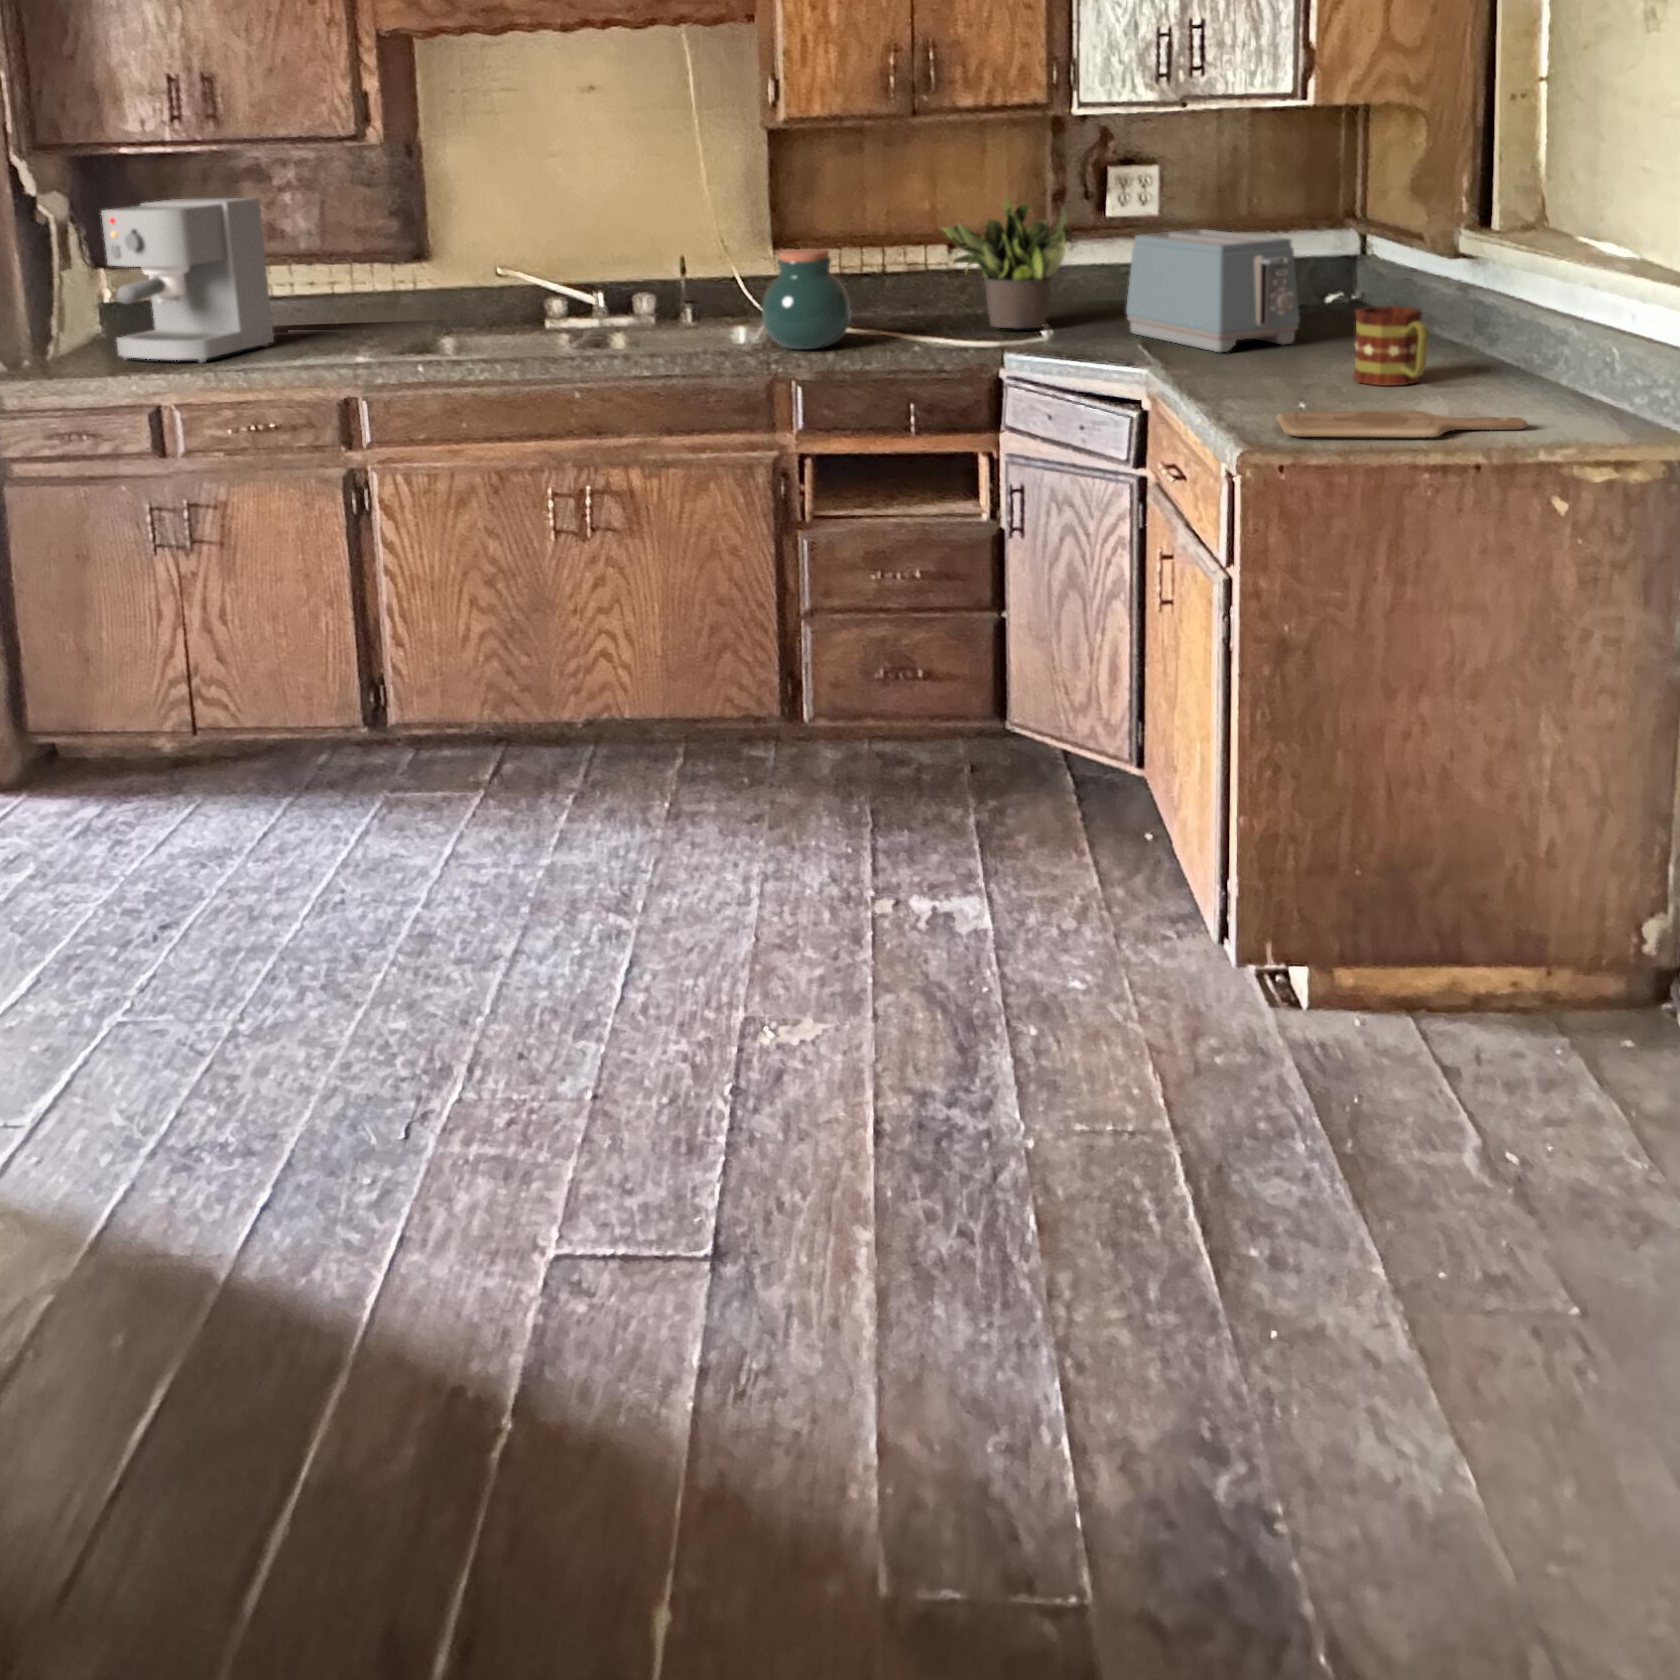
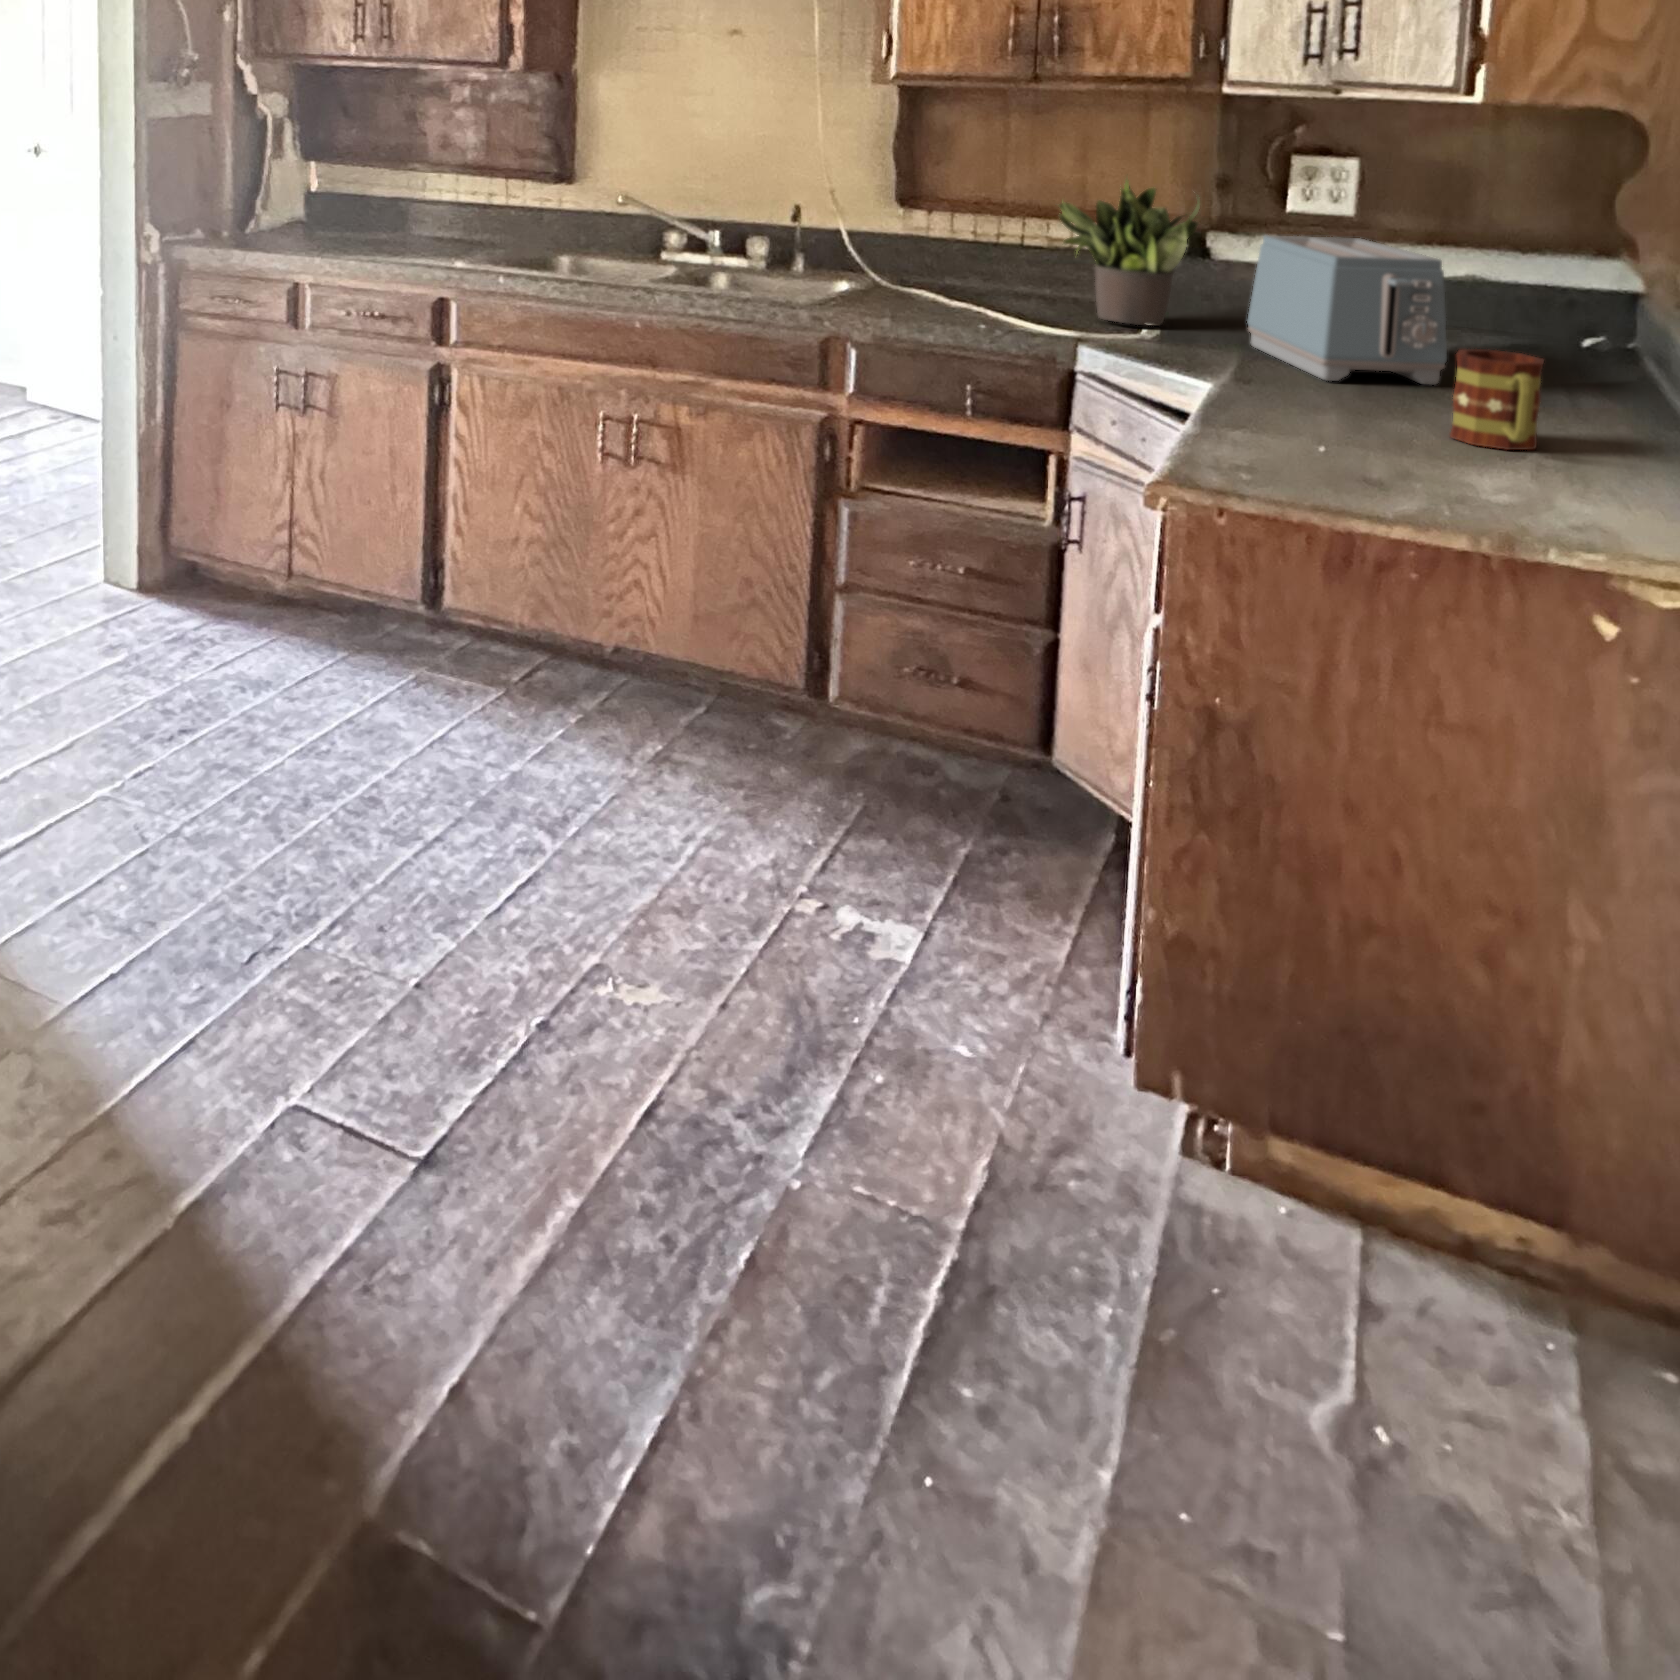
coffee maker: present [101,198,274,362] -> none [285,107,427,250]
jar: present [762,249,851,349] -> none [834,209,929,313]
cutting board: present [1277,410,1527,438] -> none [1257,451,1596,522]

